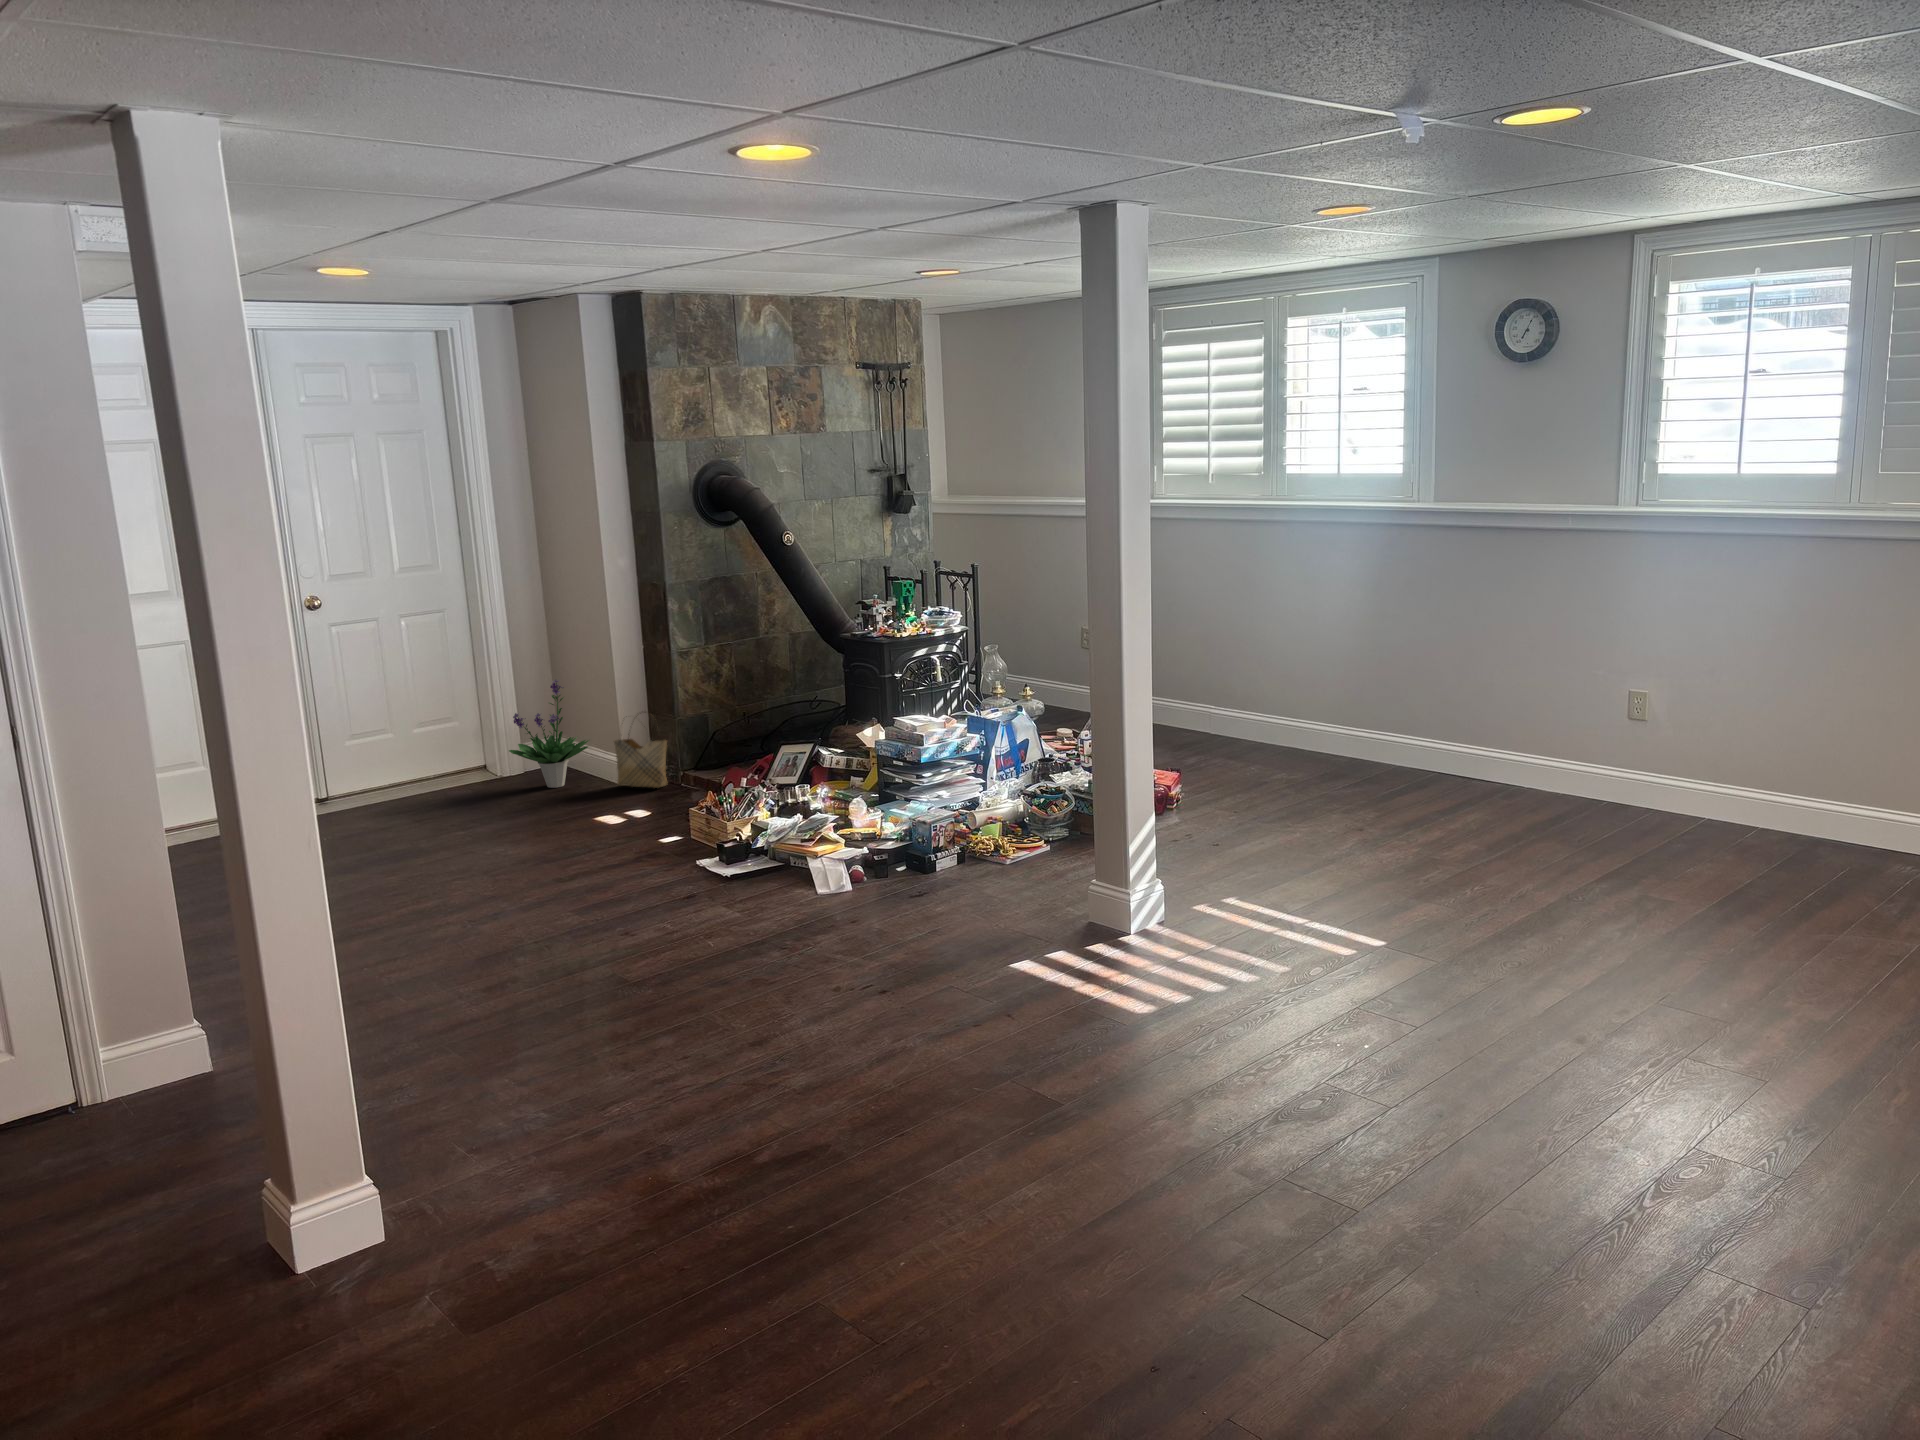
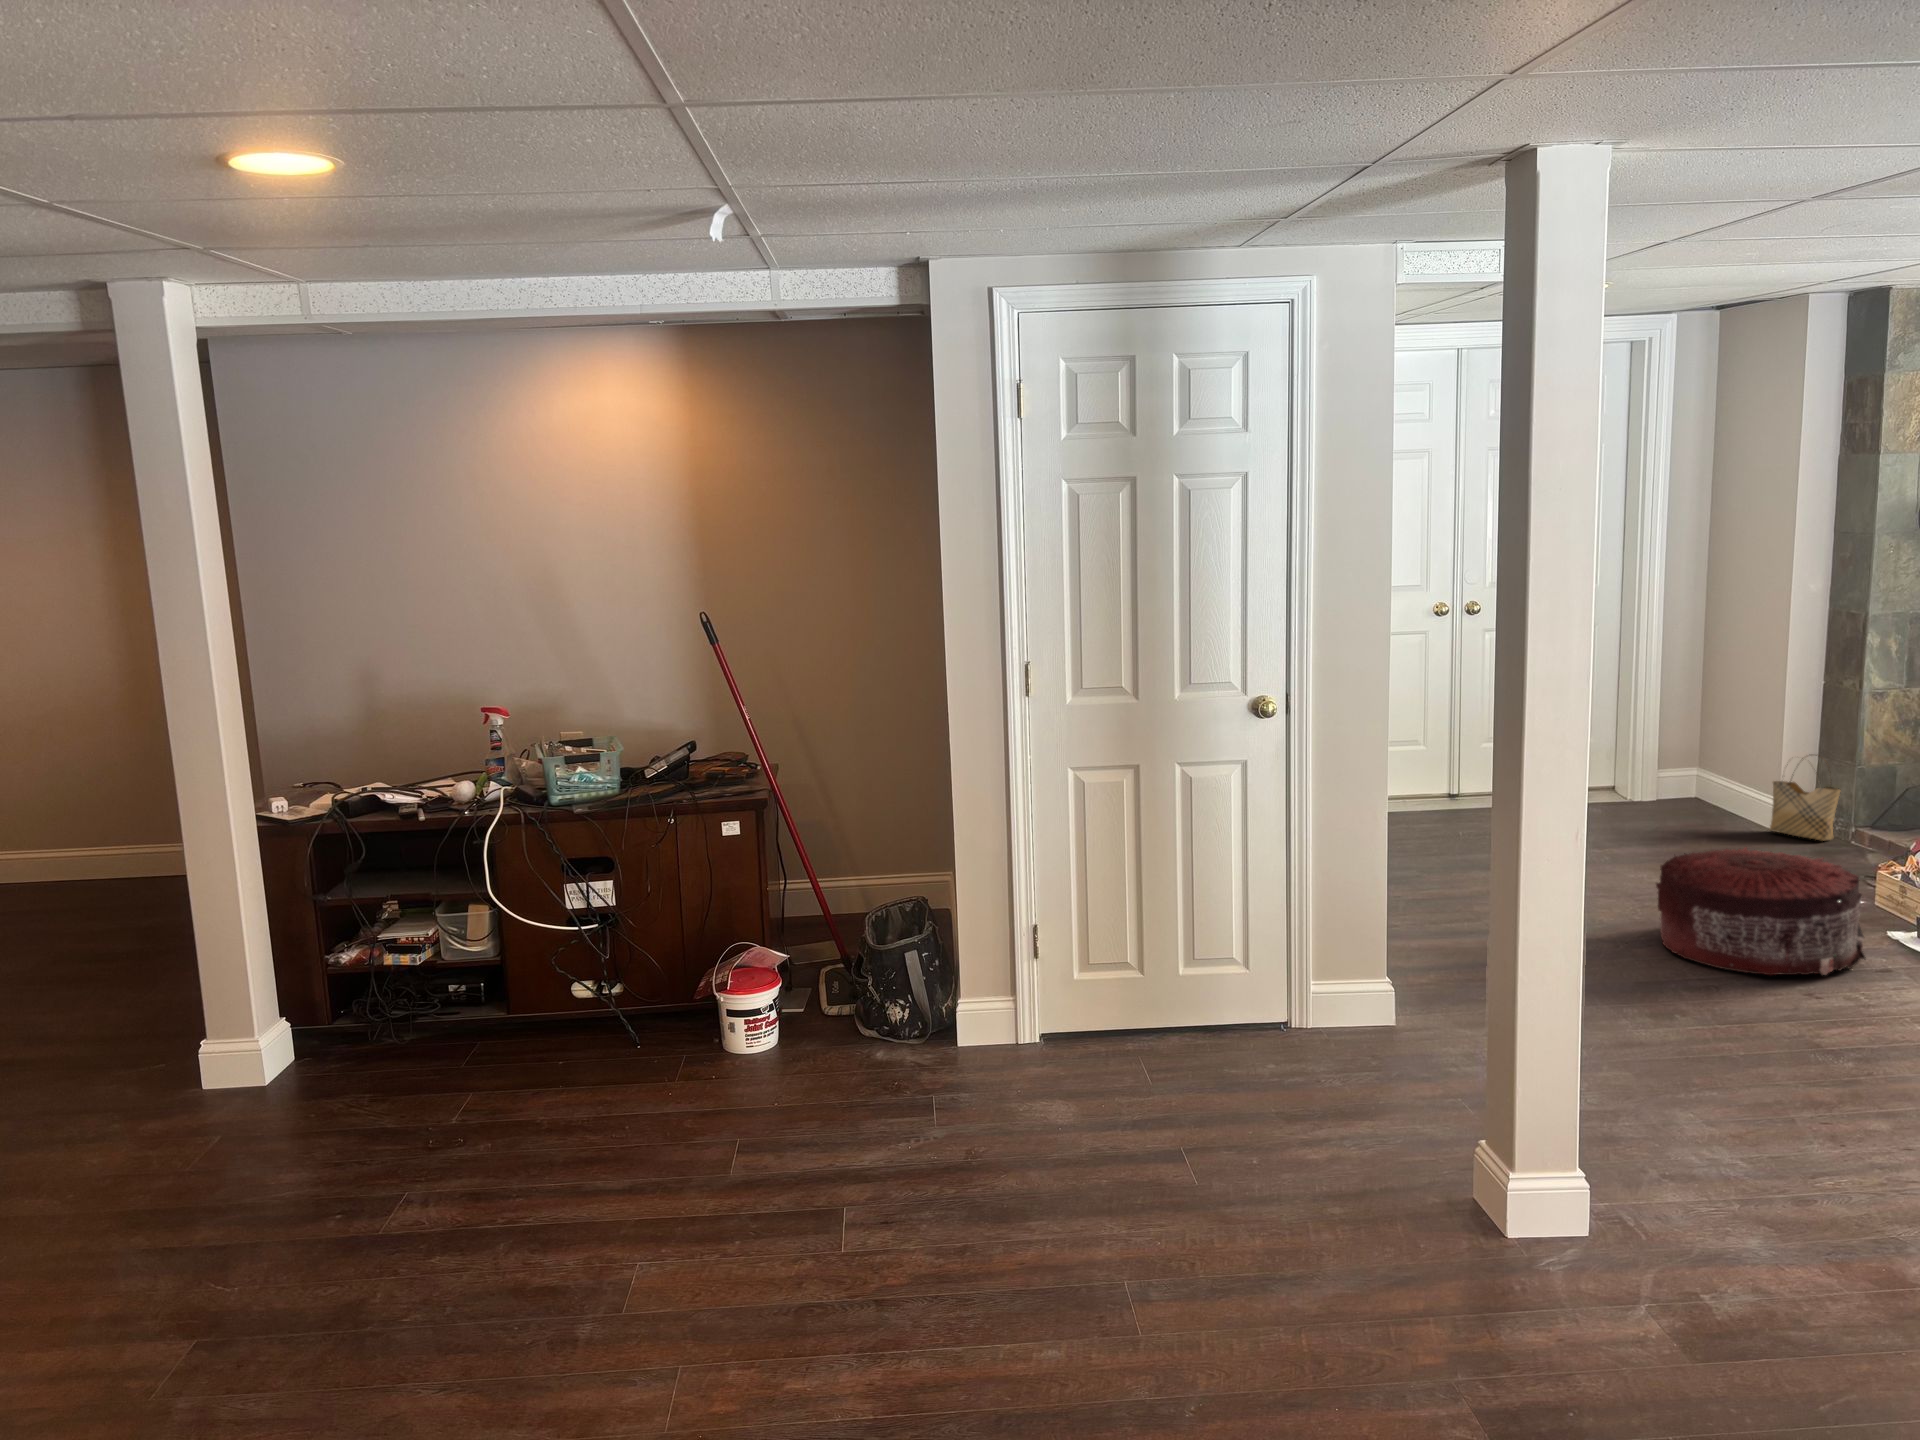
potted plant: present [509,680,589,788] -> none [1647,707,1741,821]
pouf: none [494,806,675,927] -> present [1656,848,1866,975]

